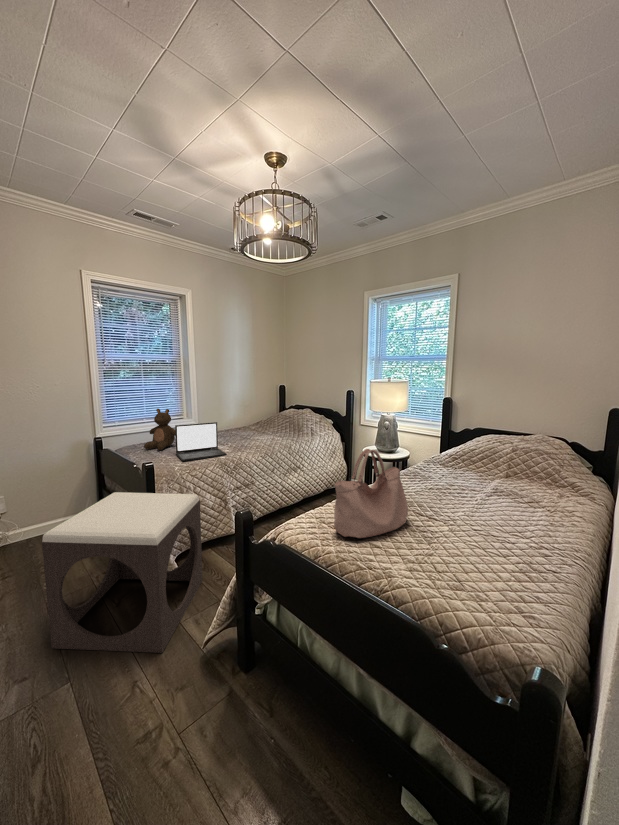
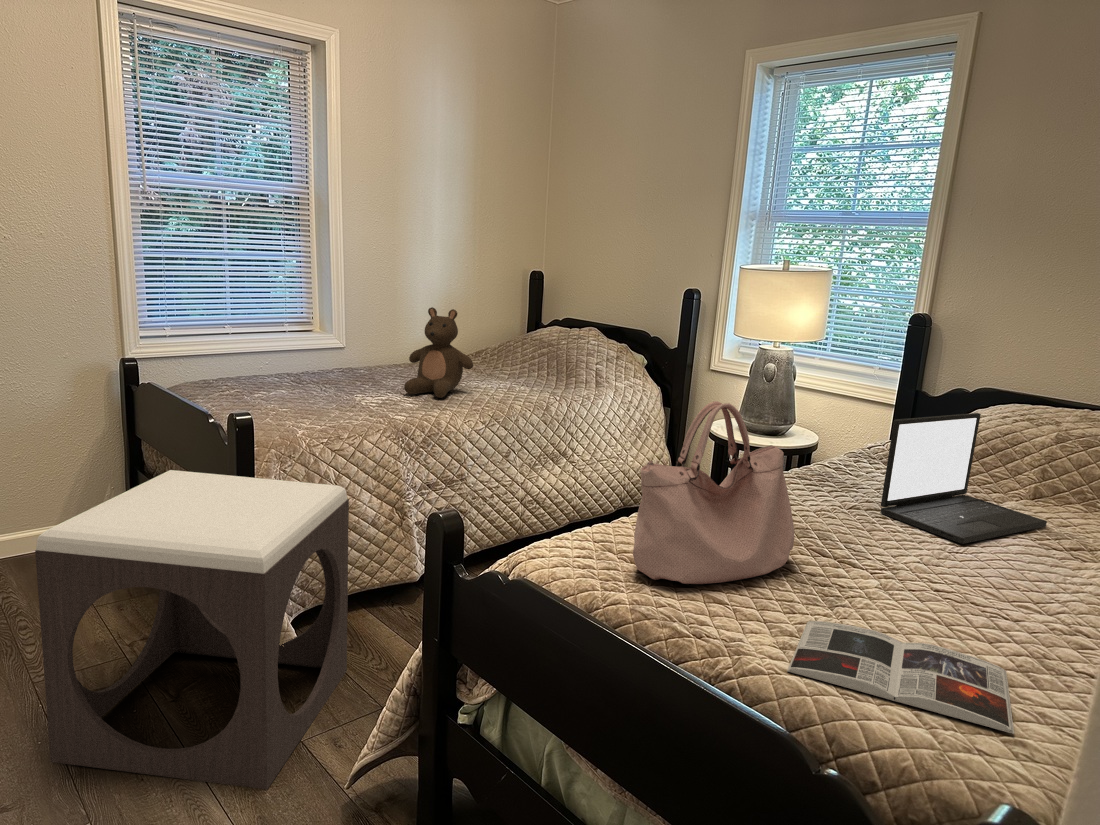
stuffed bear: present [144,409,176,450] -> present [404,307,473,398]
laptop: present [175,422,227,461] -> present [880,413,1047,544]
magazine: none [415,553,530,613] -> present [787,621,1014,734]

